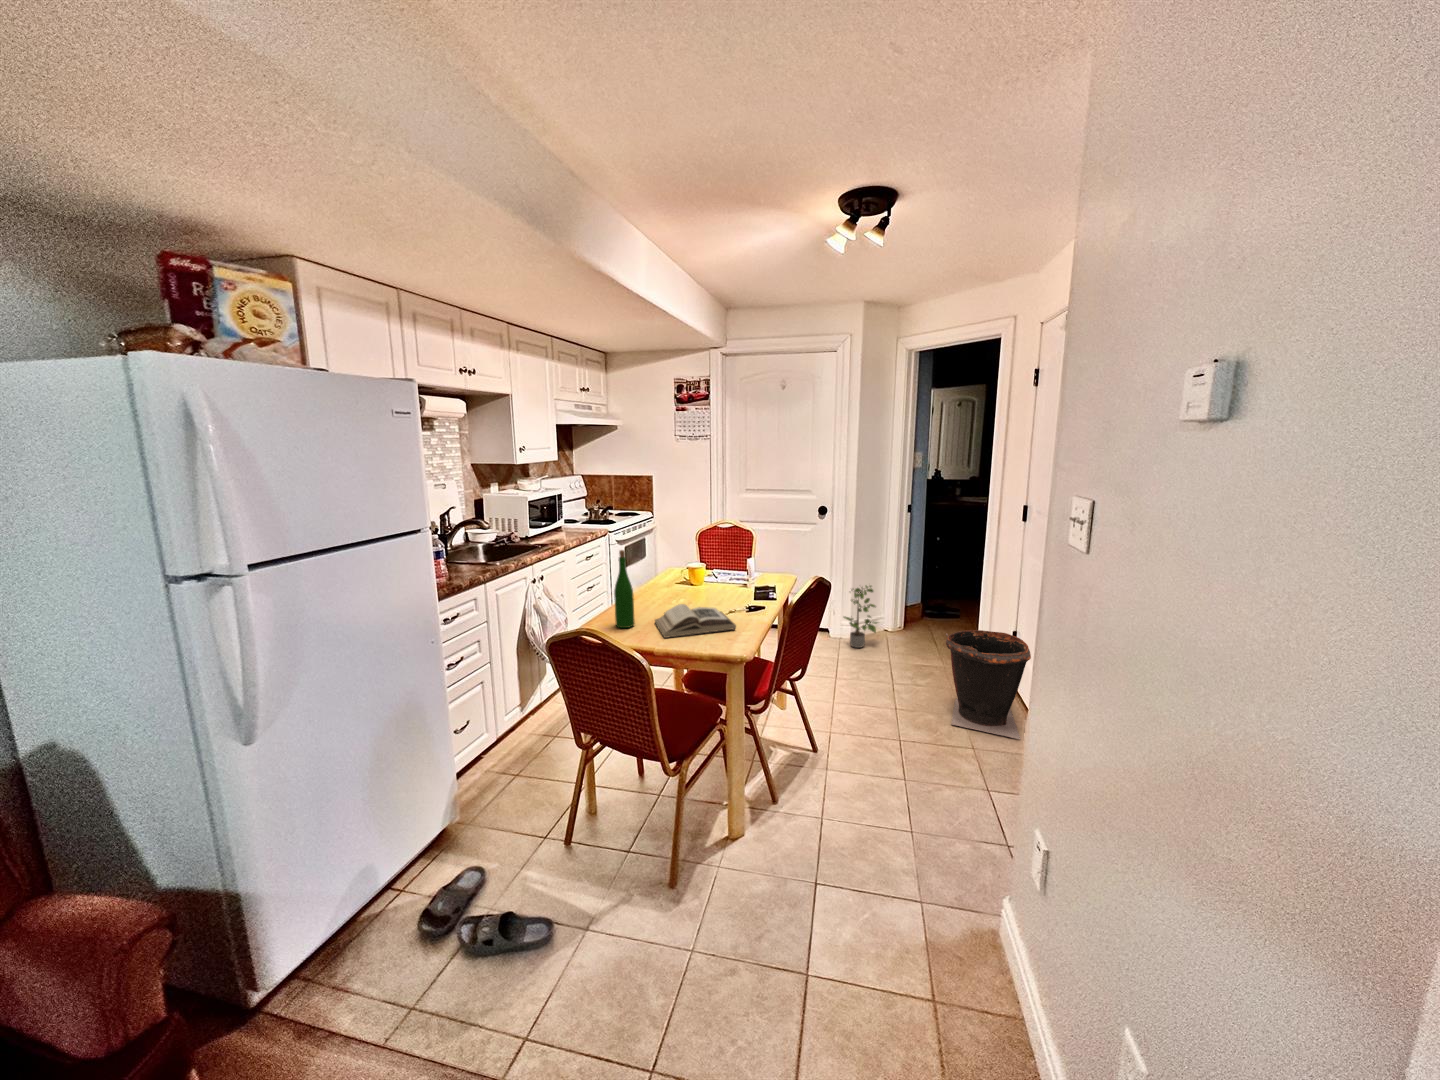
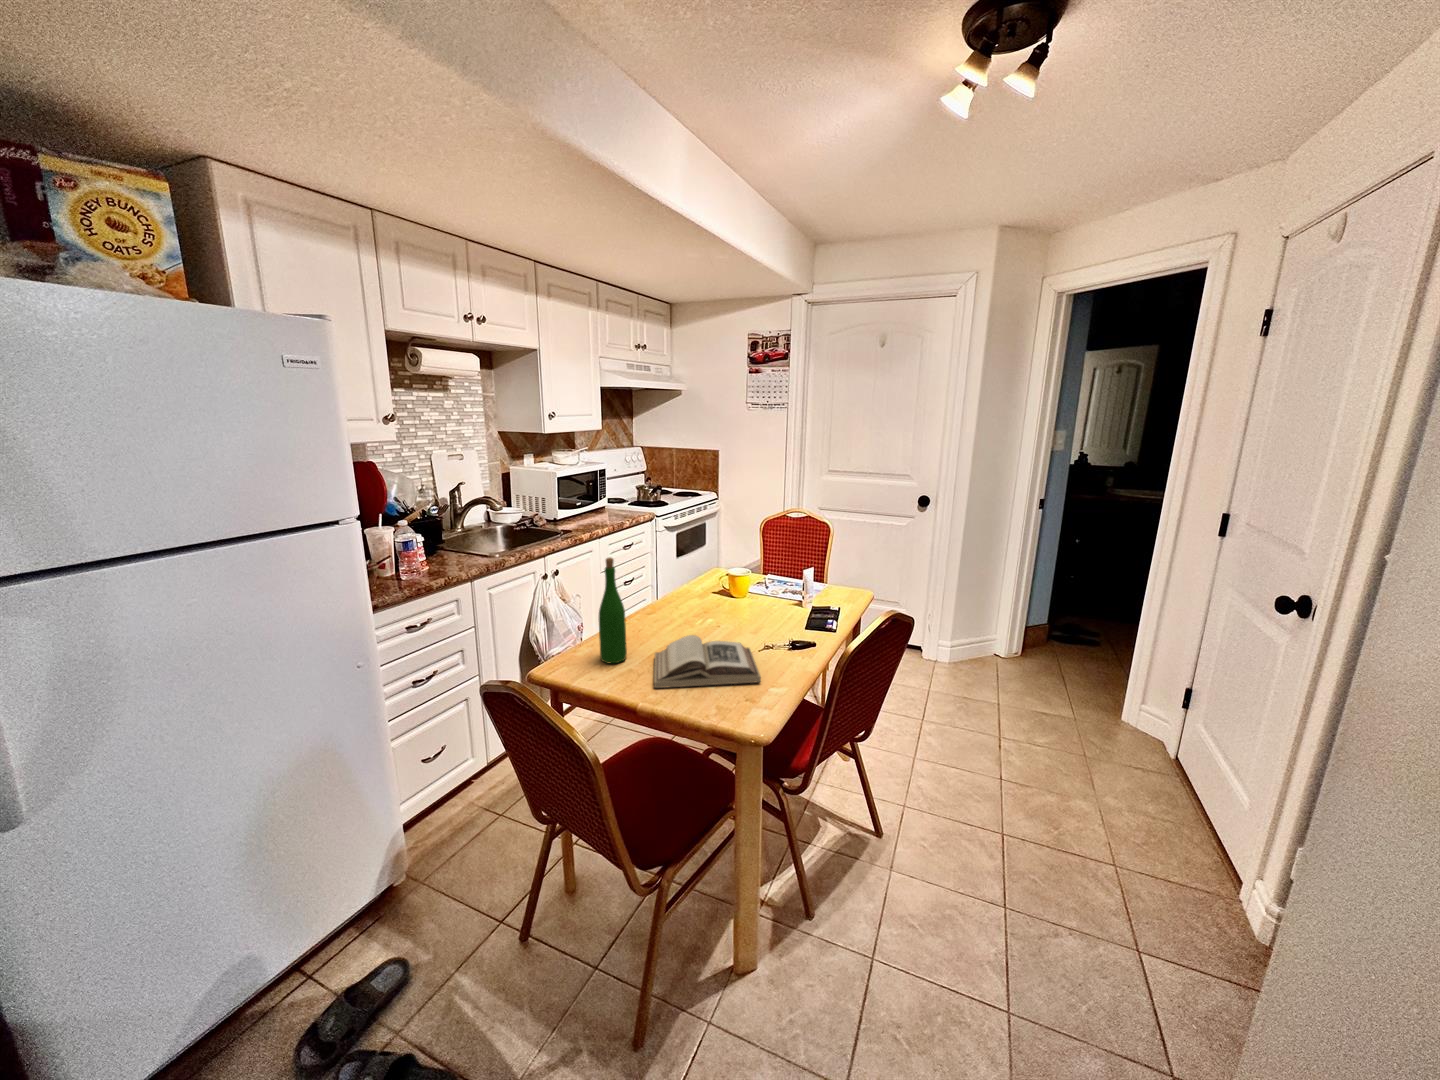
potted plant: present [844,586,877,648] -> none [938,596,987,675]
waste bin: present [946,630,1031,739] -> none [1082,684,1225,862]

